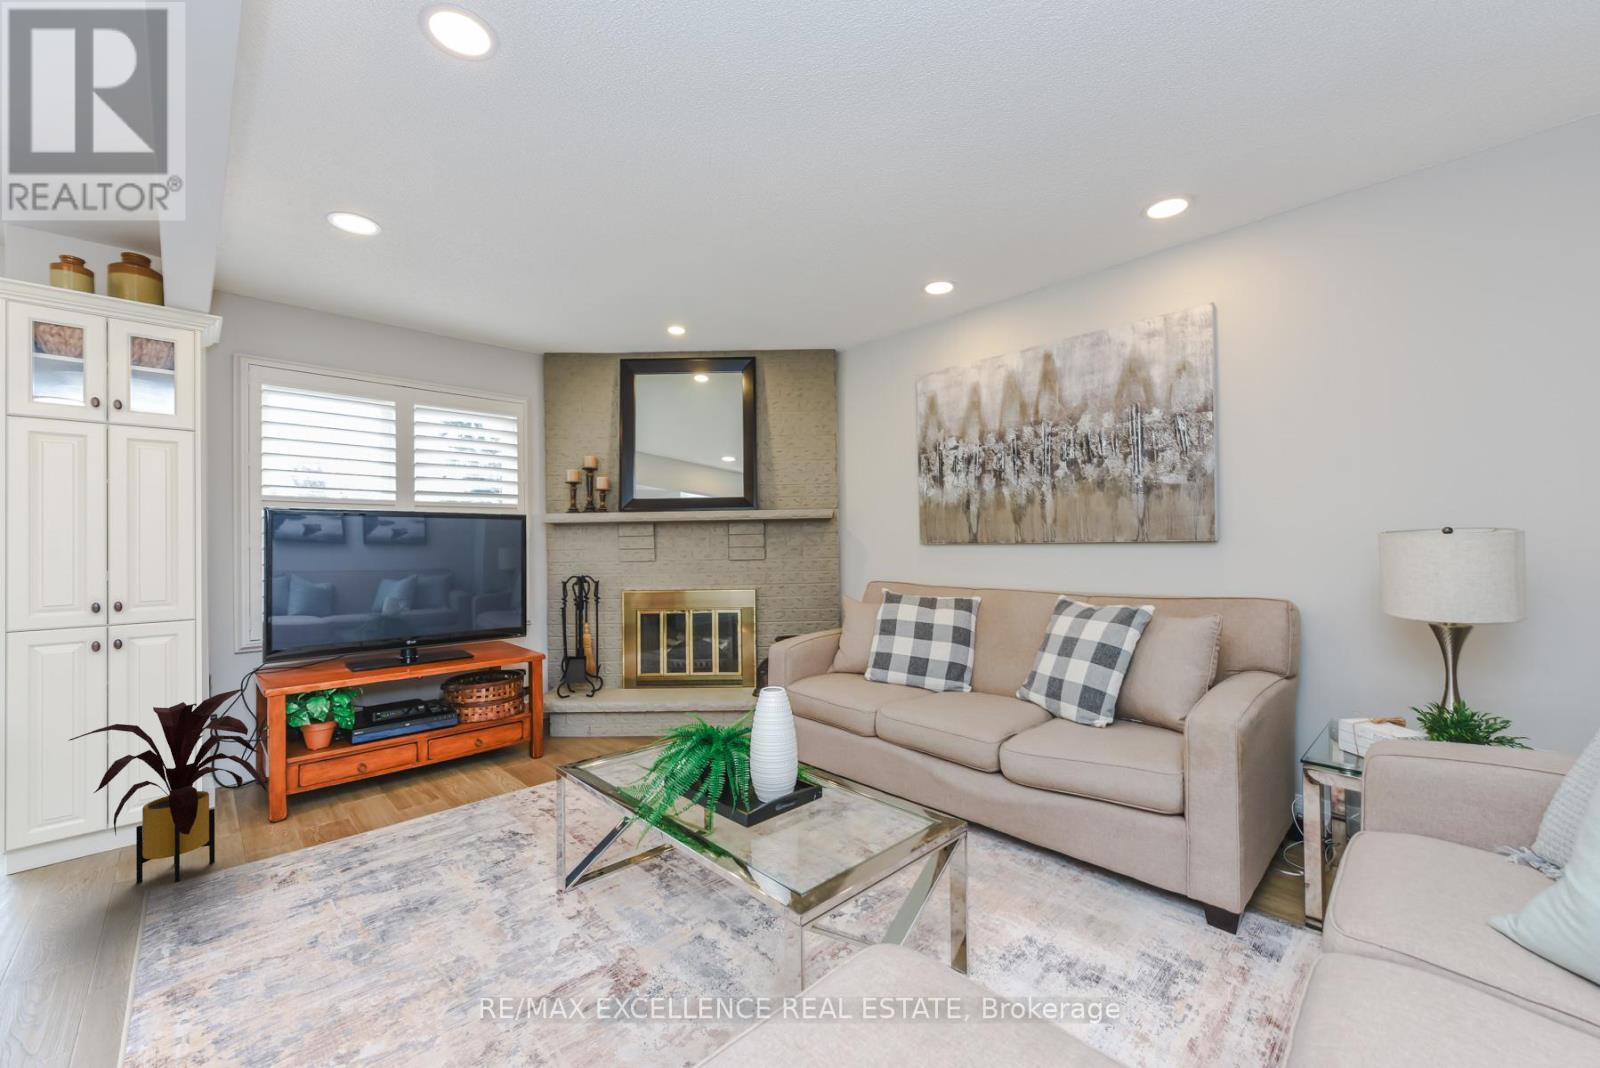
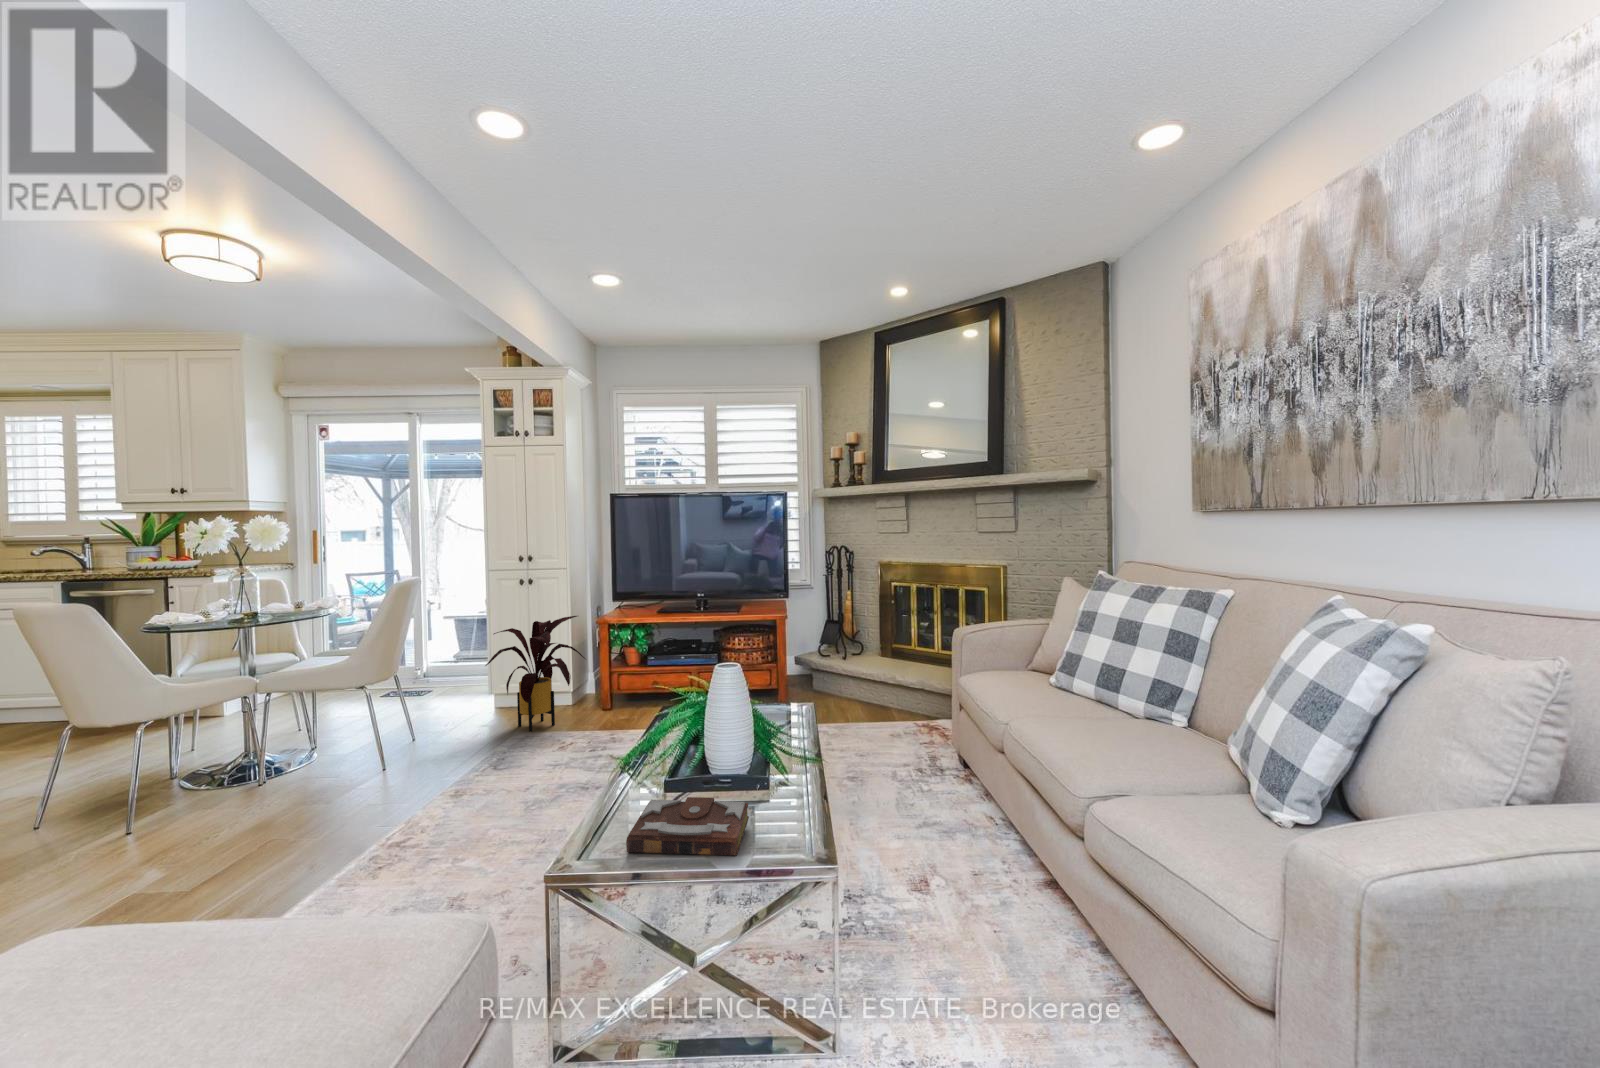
book: none [780,802,896,873] -> present [626,797,749,856]

